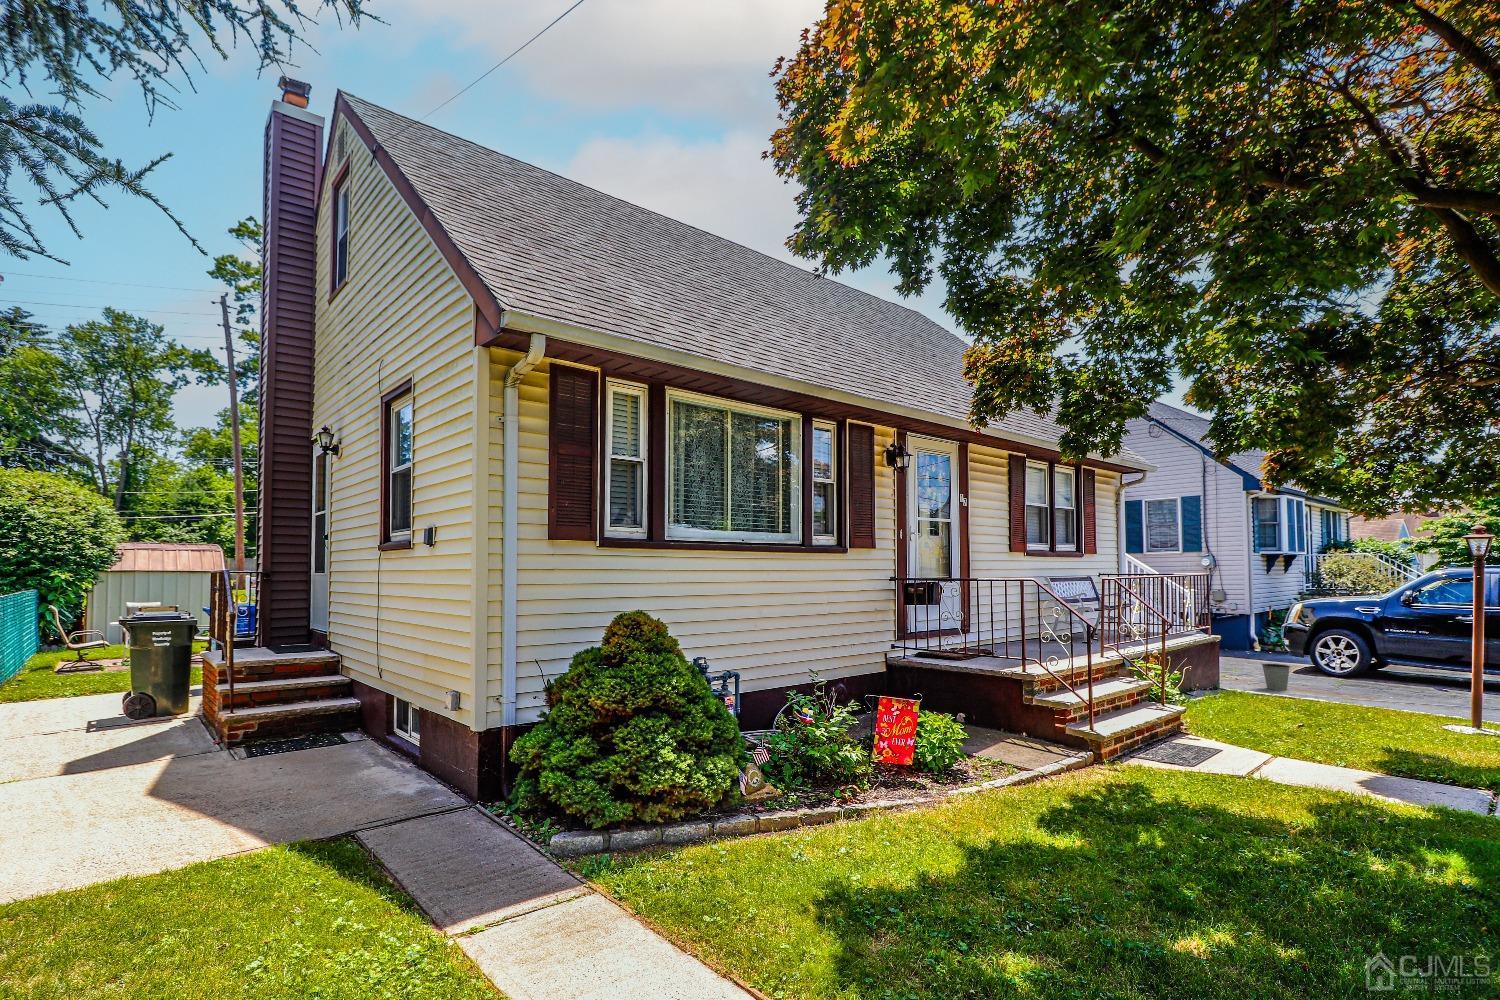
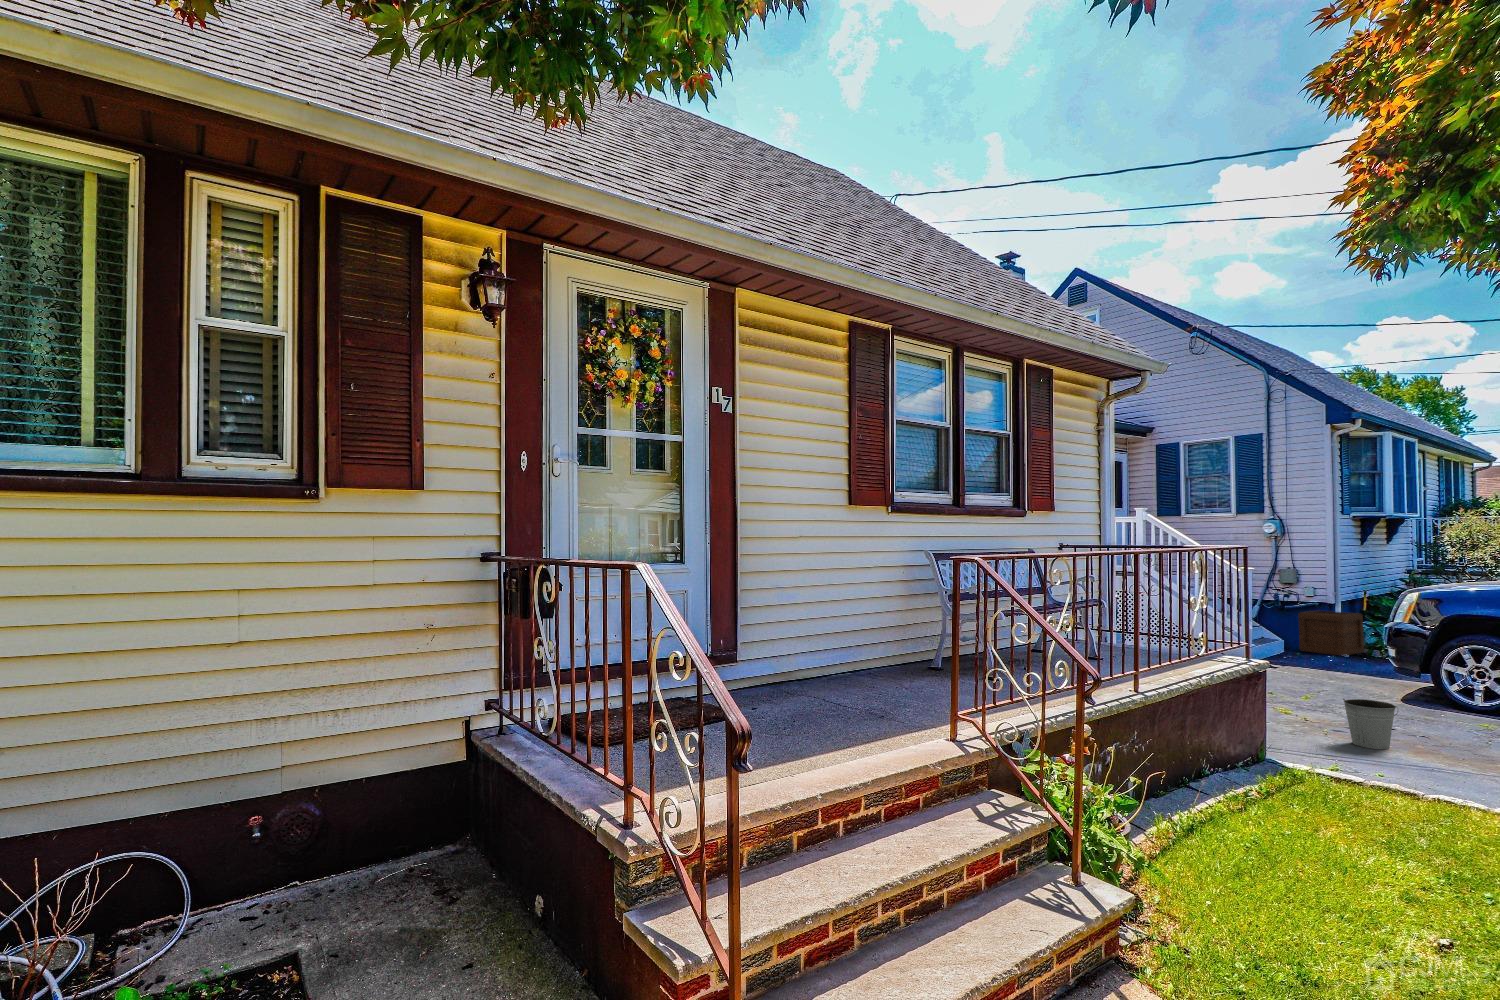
wooden crate: none [1227,620,1270,651] -> present [1298,610,1364,656]

